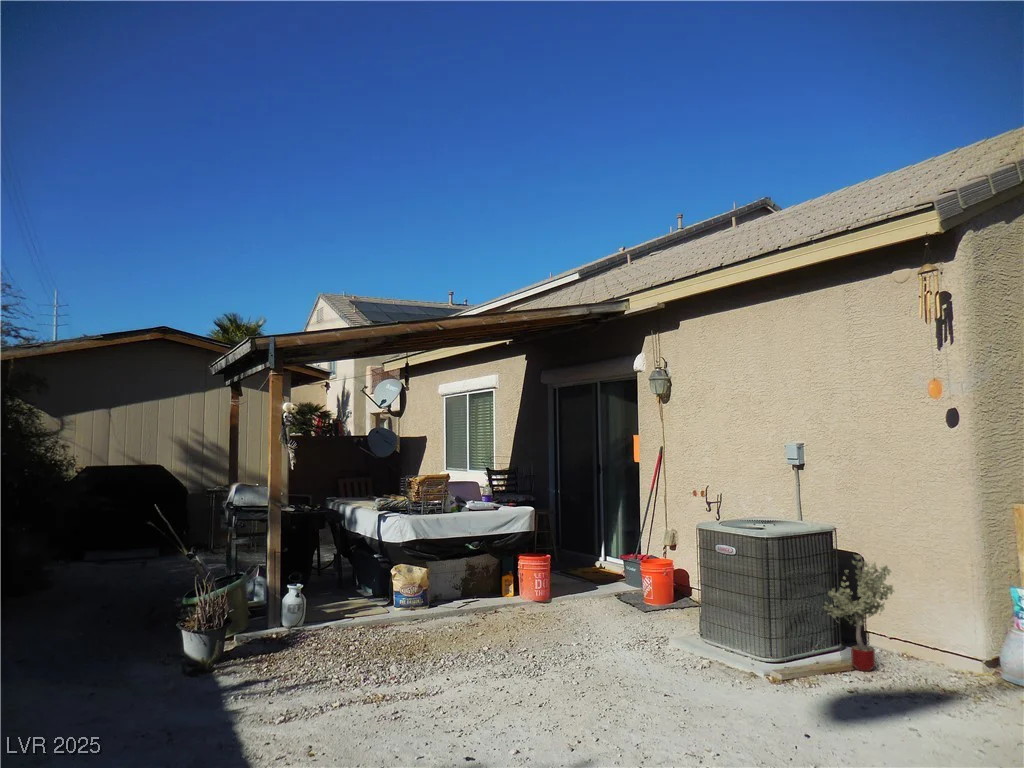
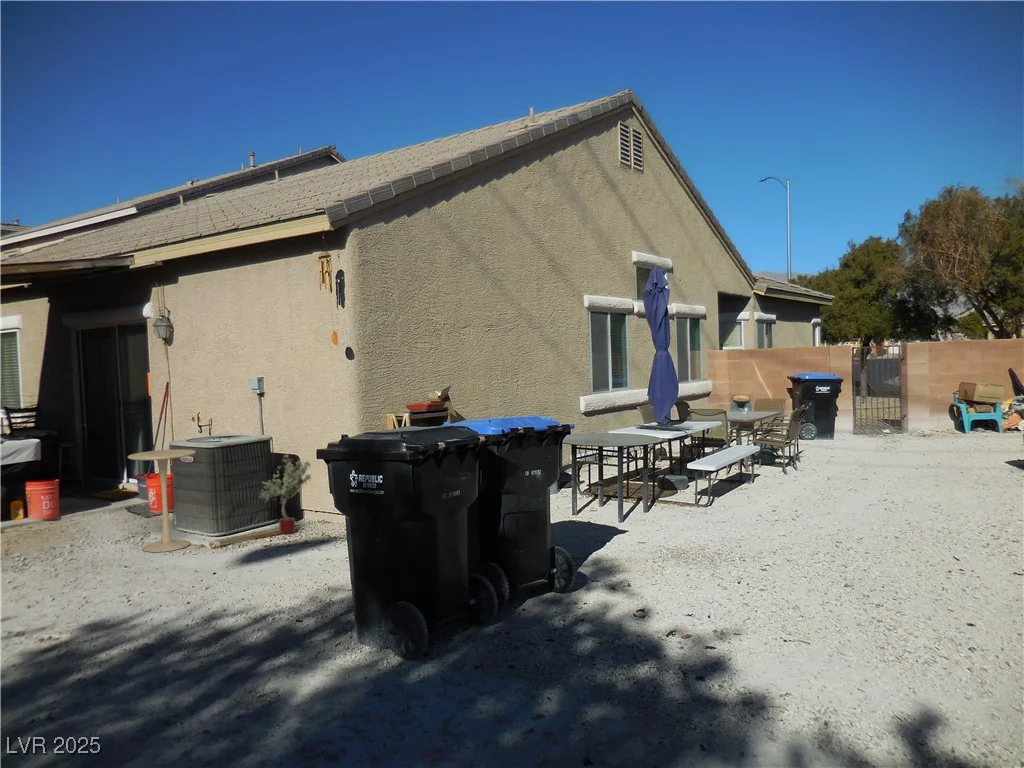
pedestal table: none [659,536,742,677] -> present [128,449,196,552]

